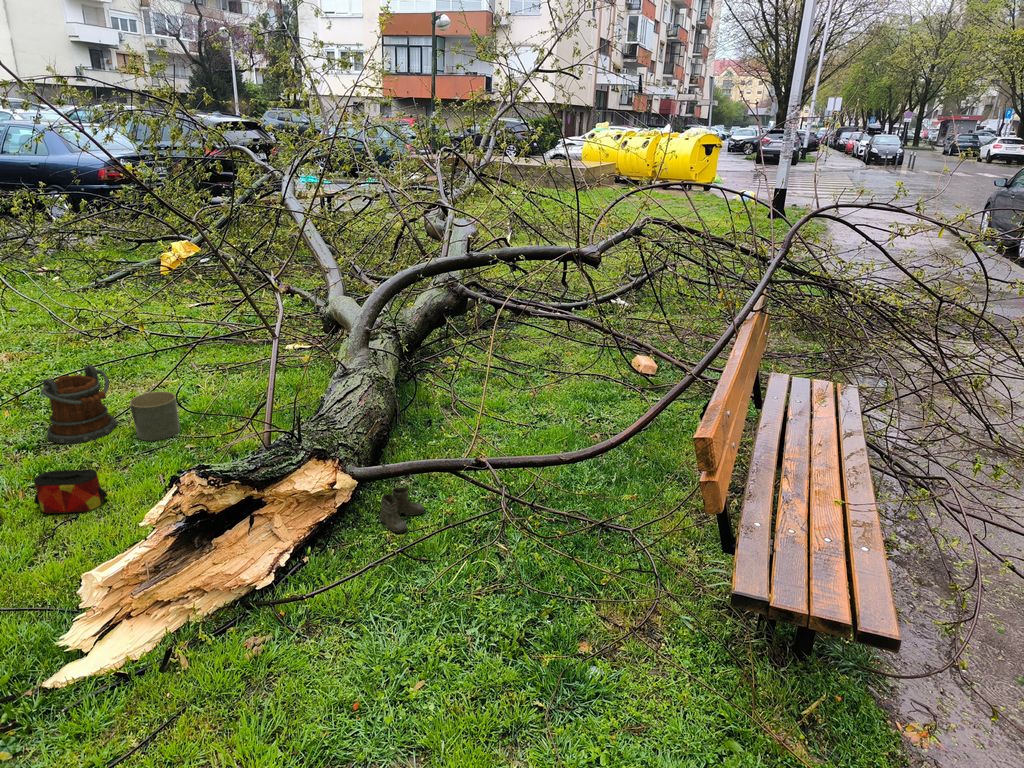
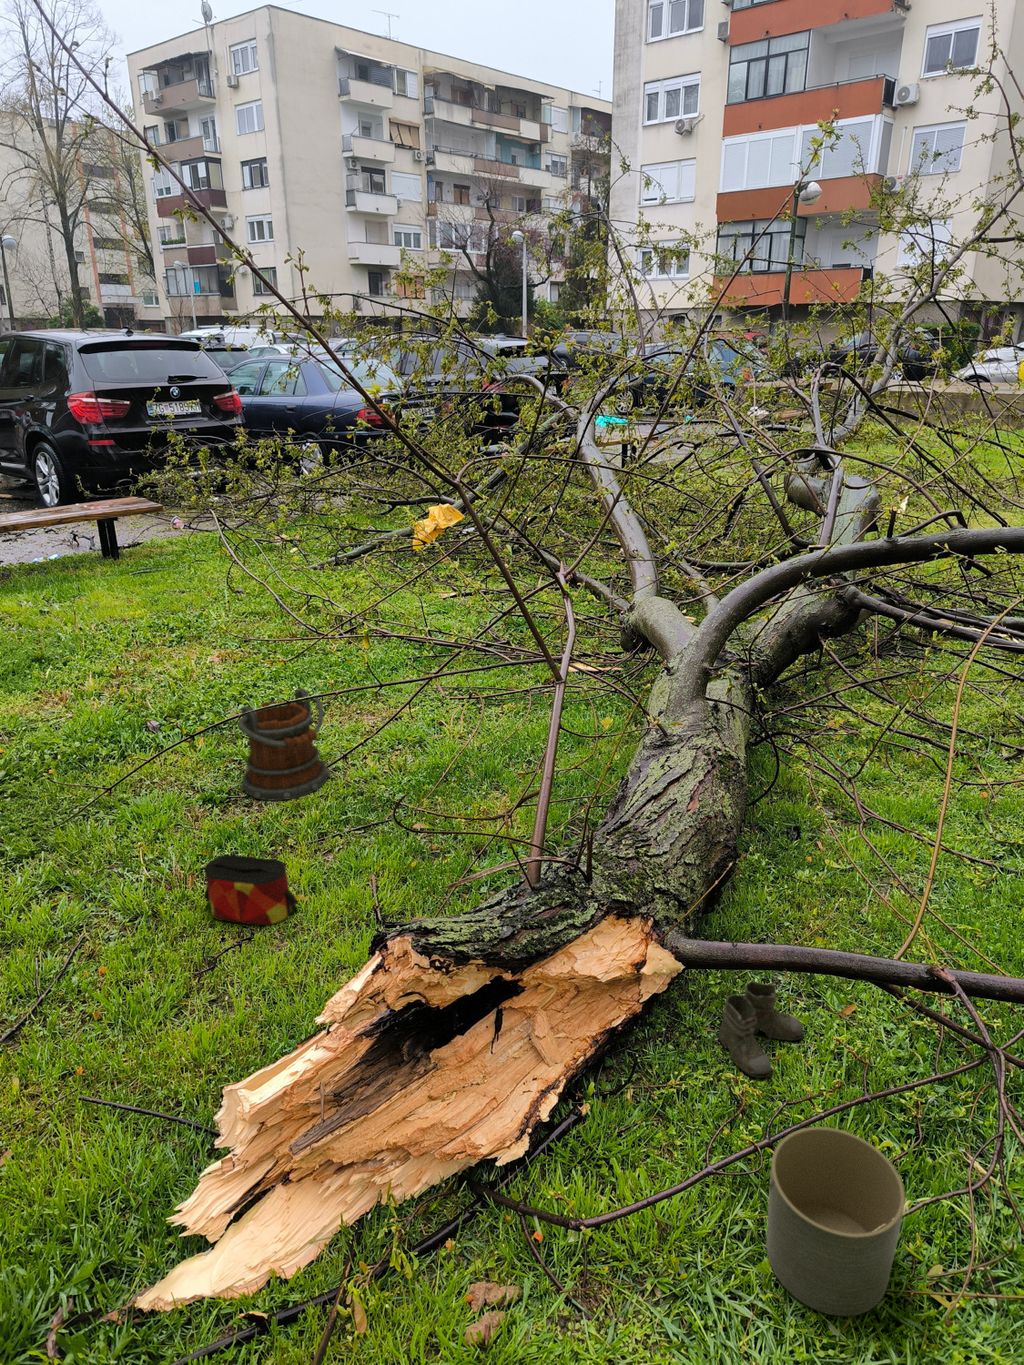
planter: present [130,391,180,441] -> present [766,1127,905,1316]

